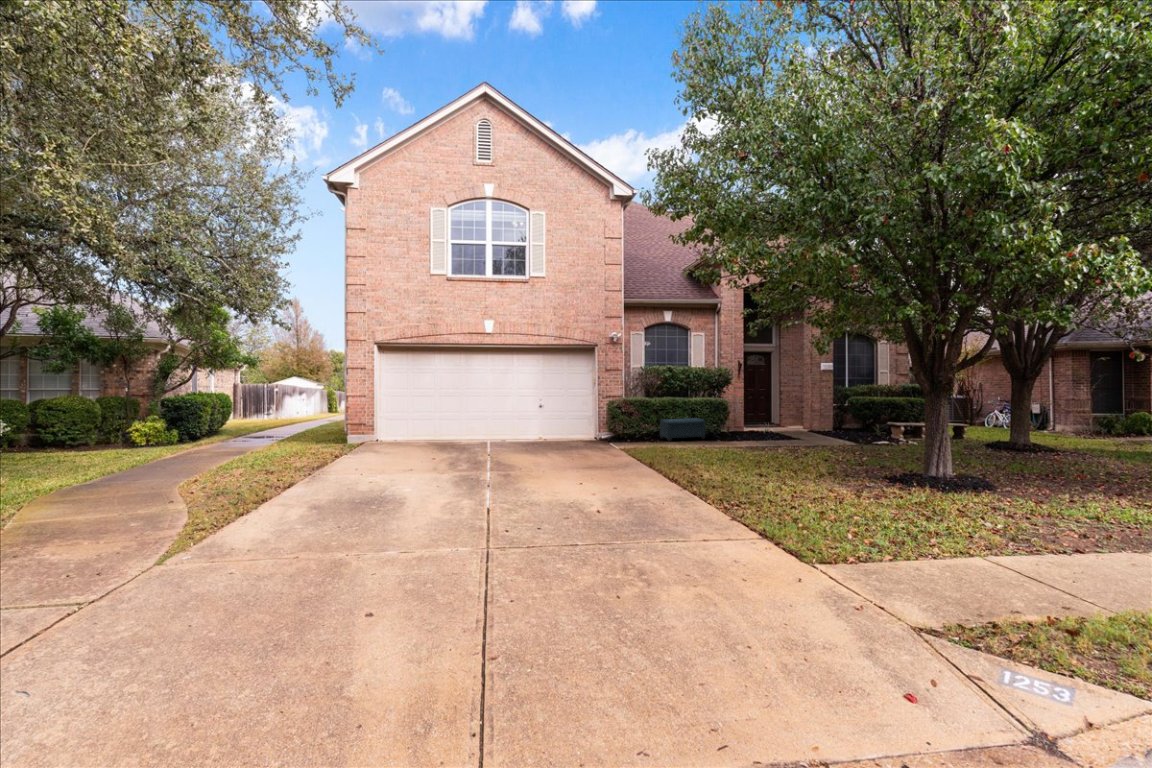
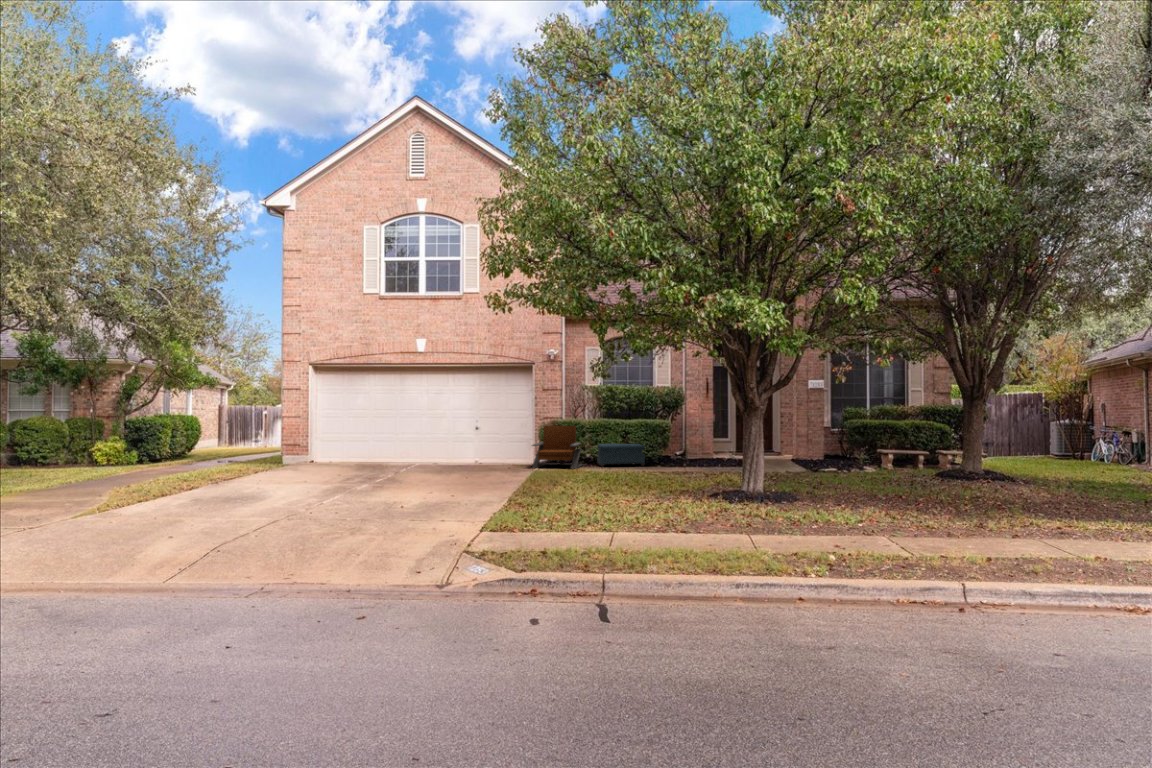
lounge chair: none [607,403,651,444] -> present [532,426,583,469]

